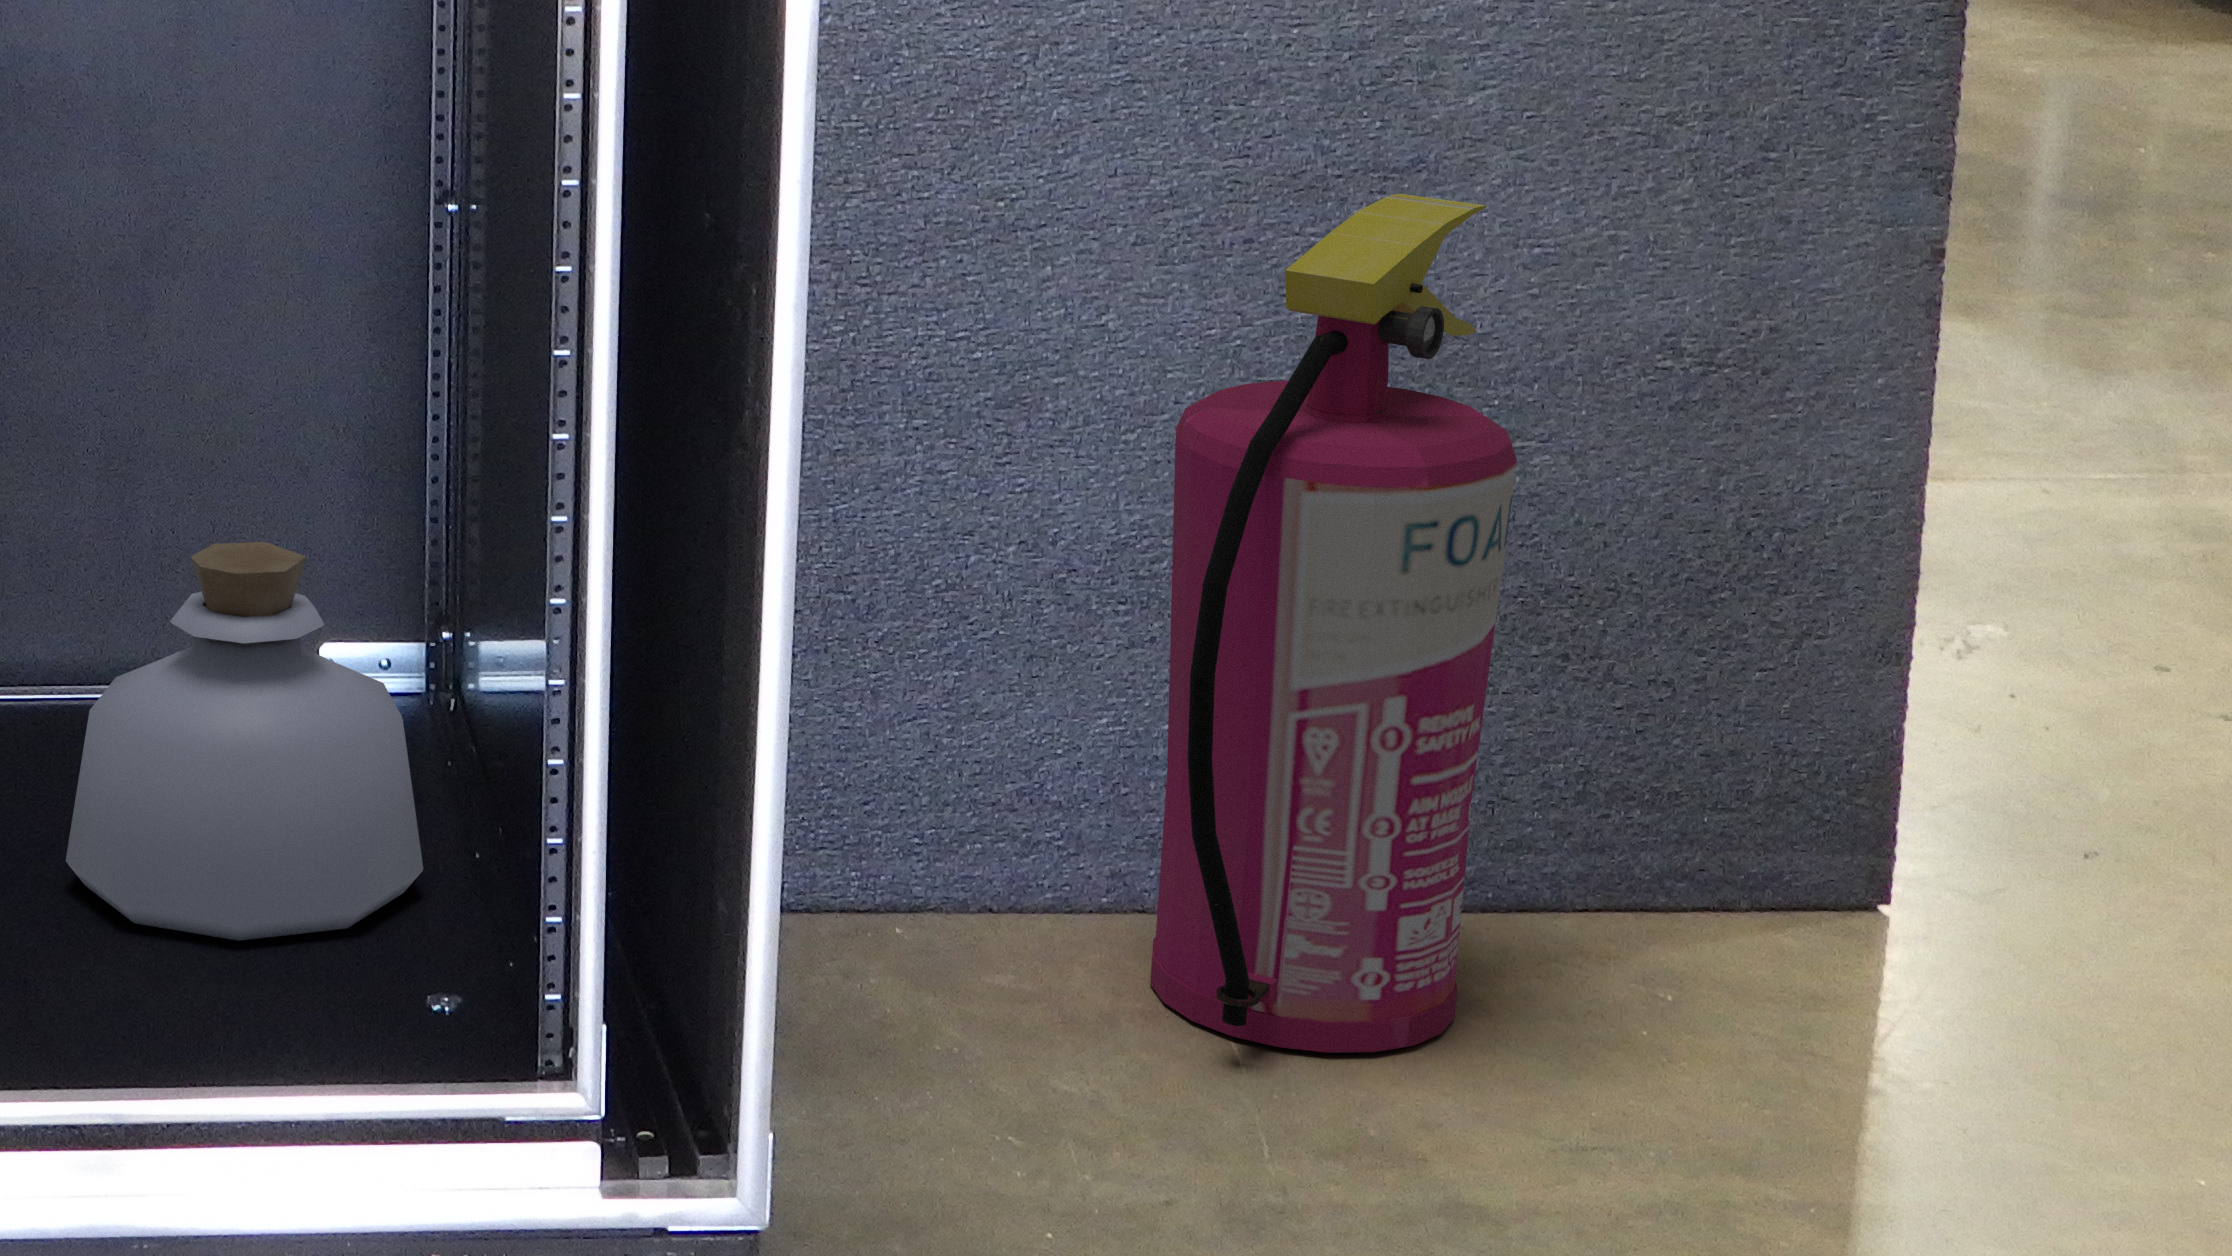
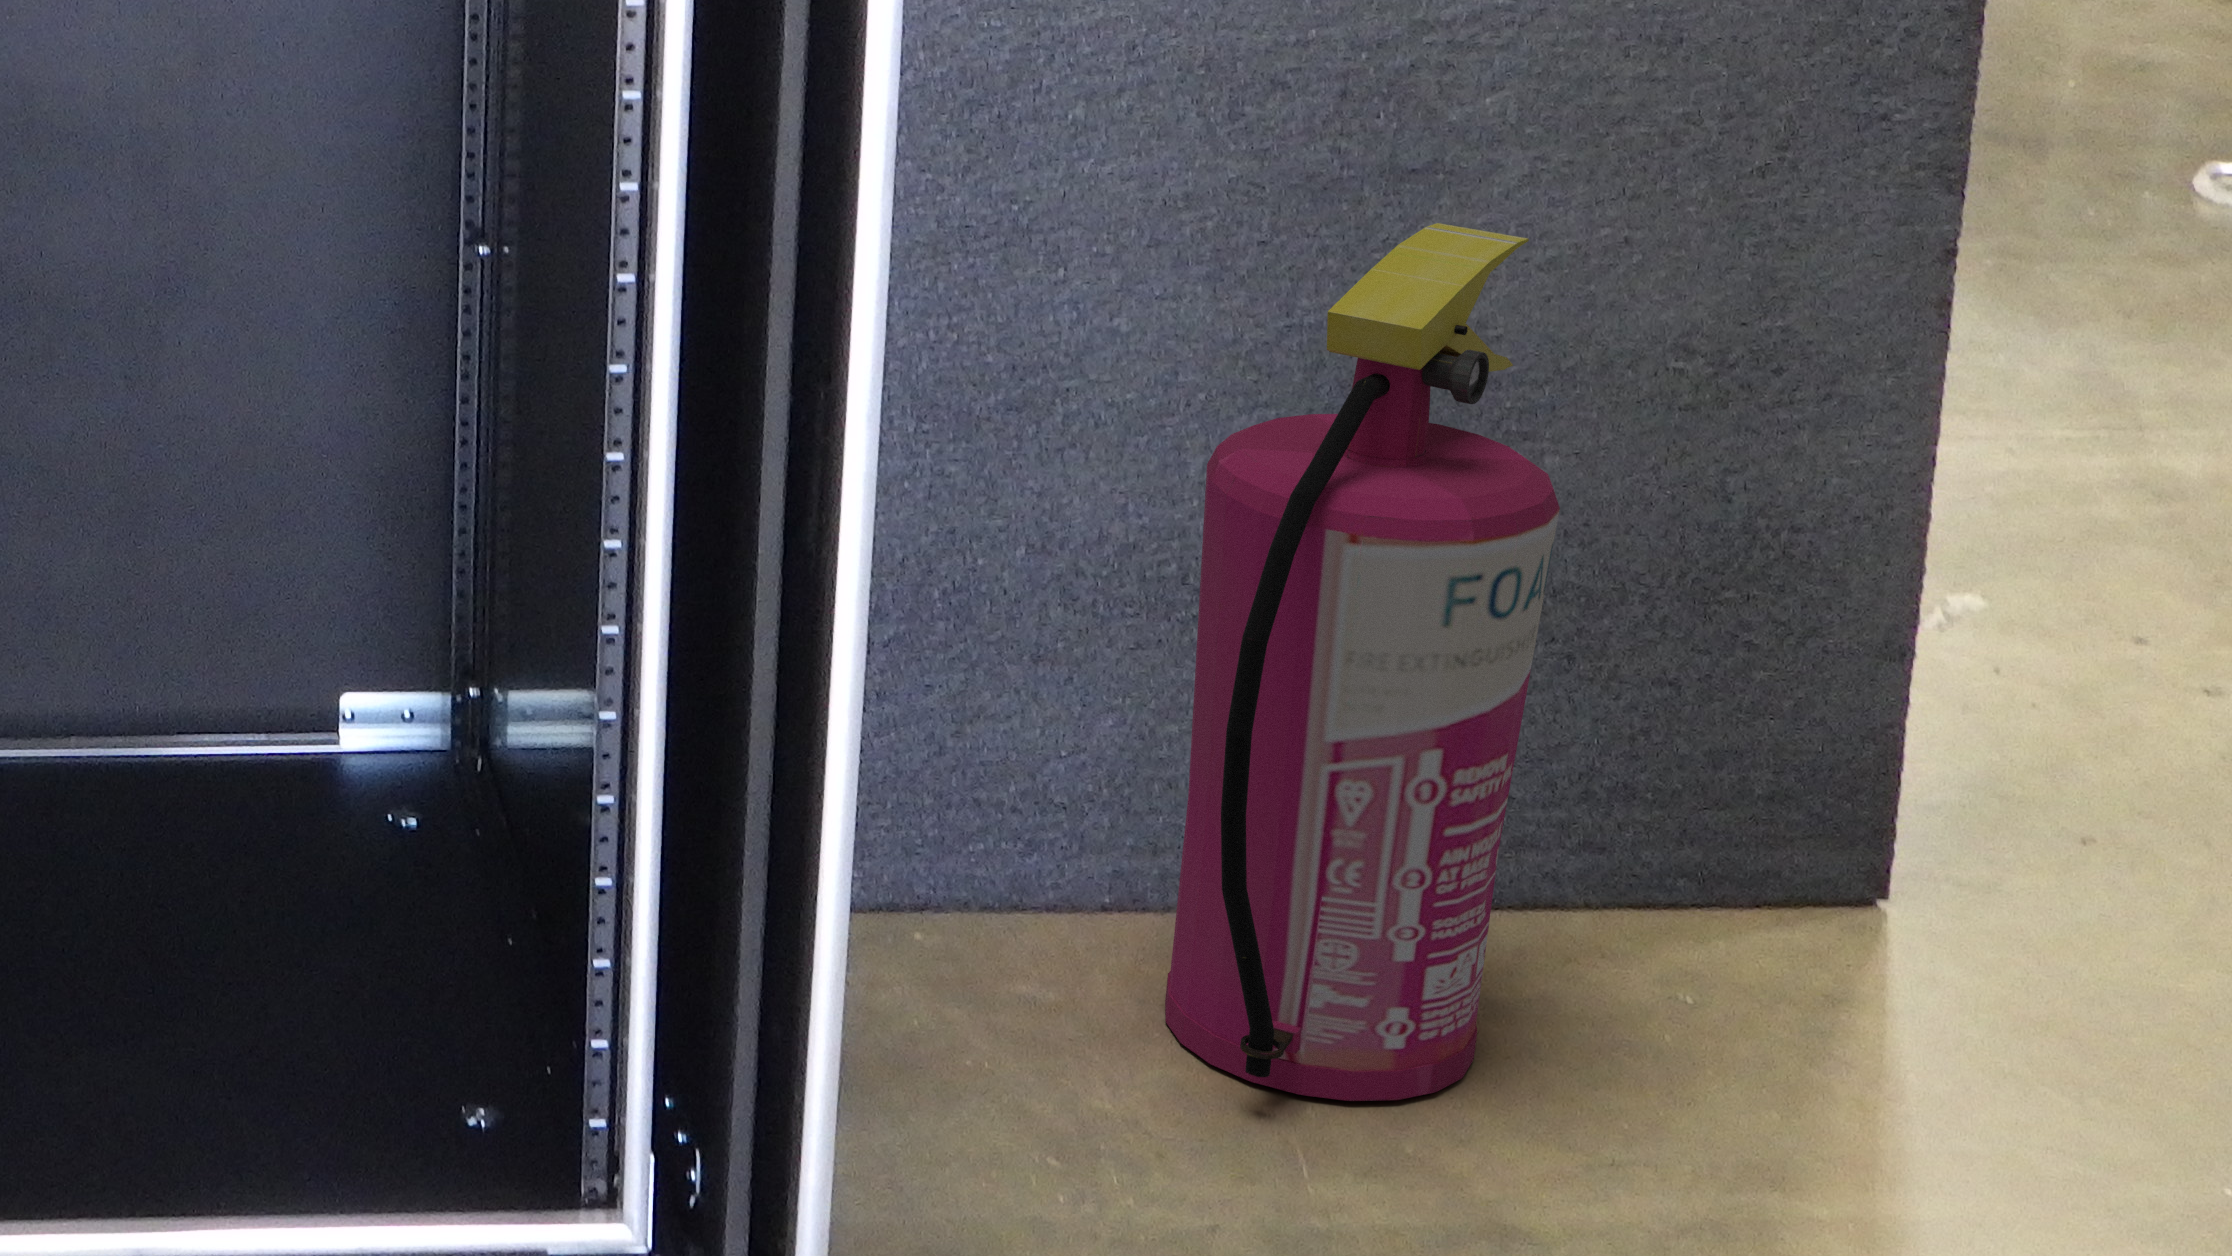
bottle: present [66,542,423,941] -> none [79,611,448,1032]

